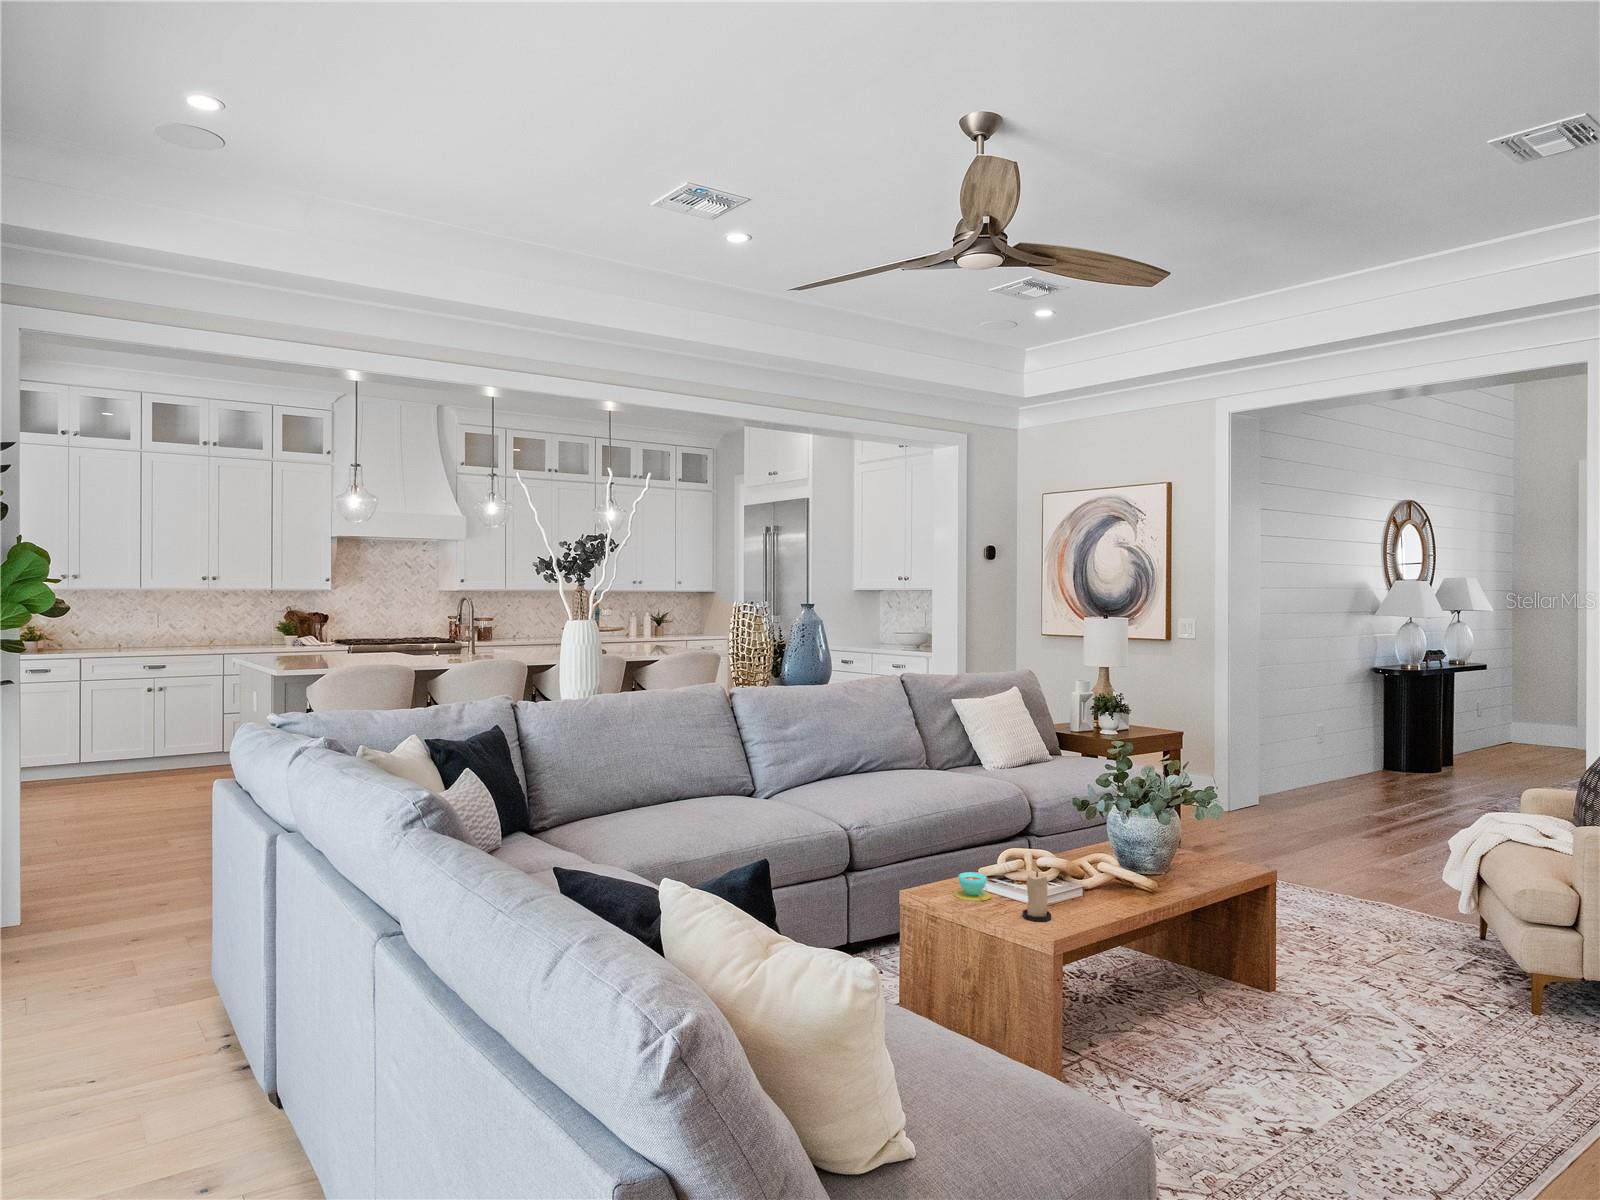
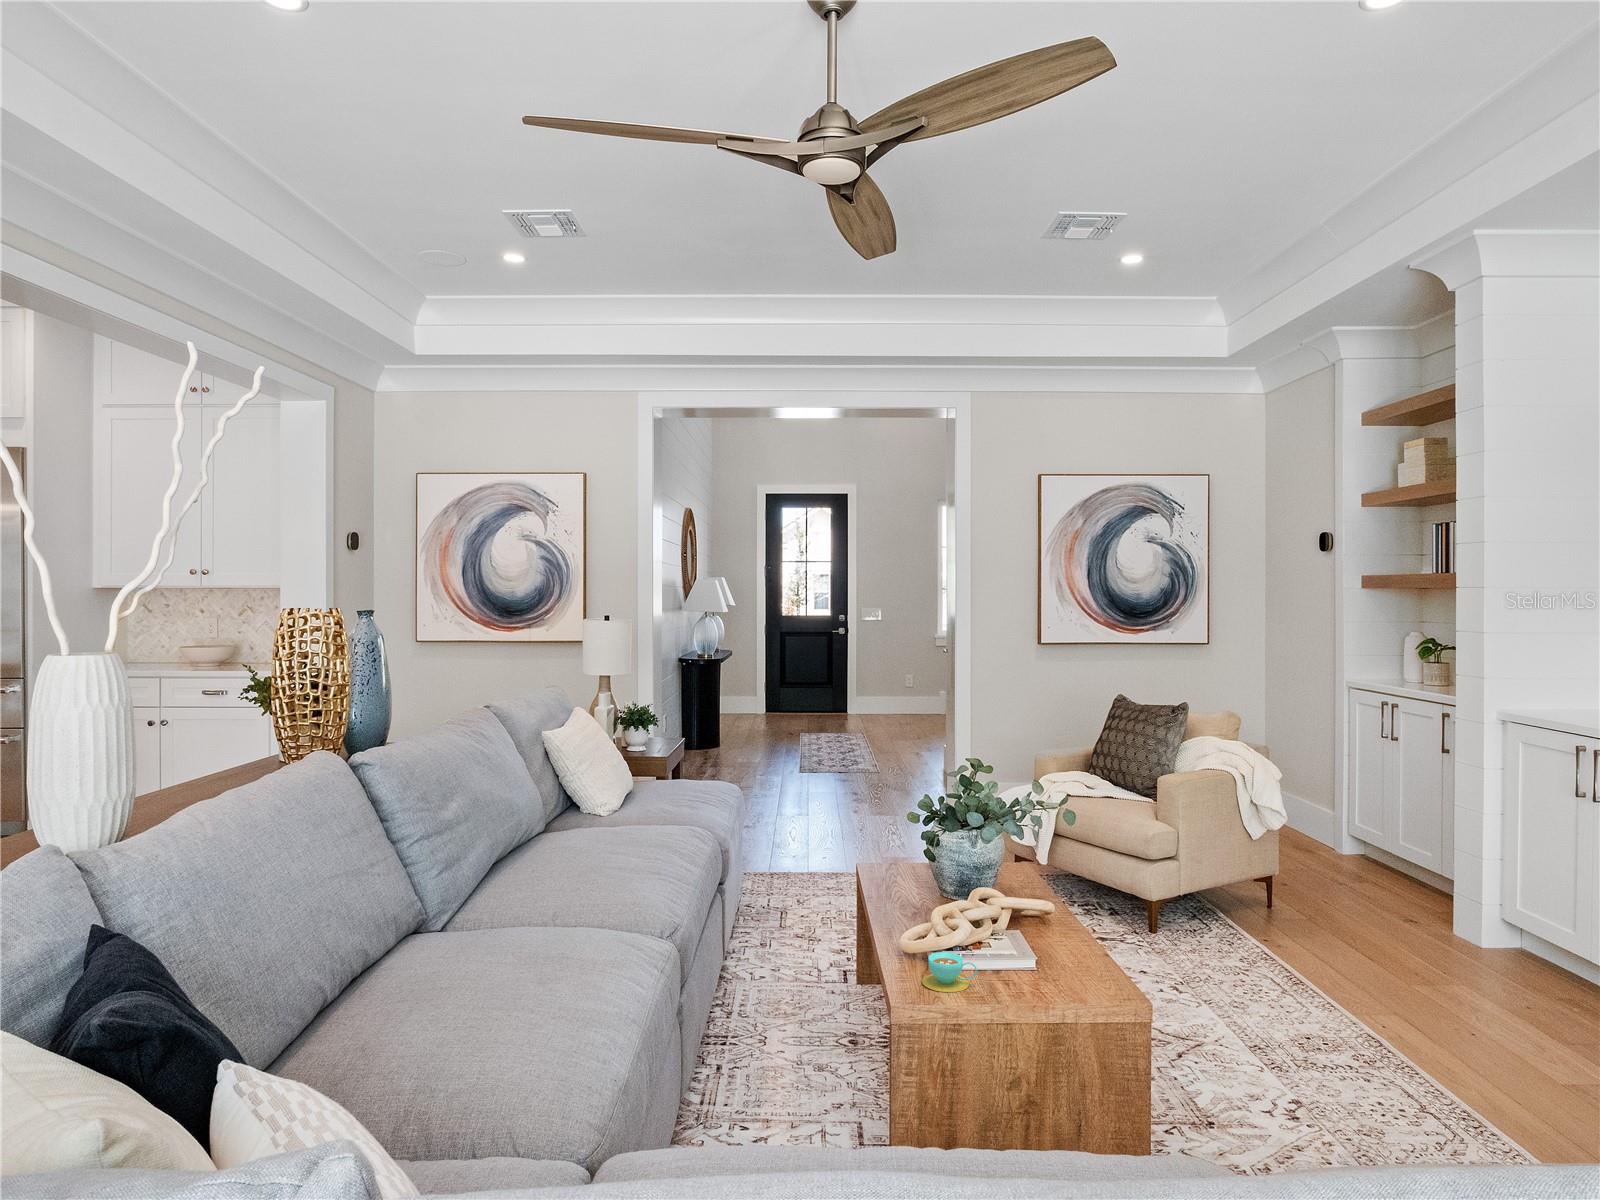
candle: present [1023,871,1051,922] -> none [1037,928,1071,989]

